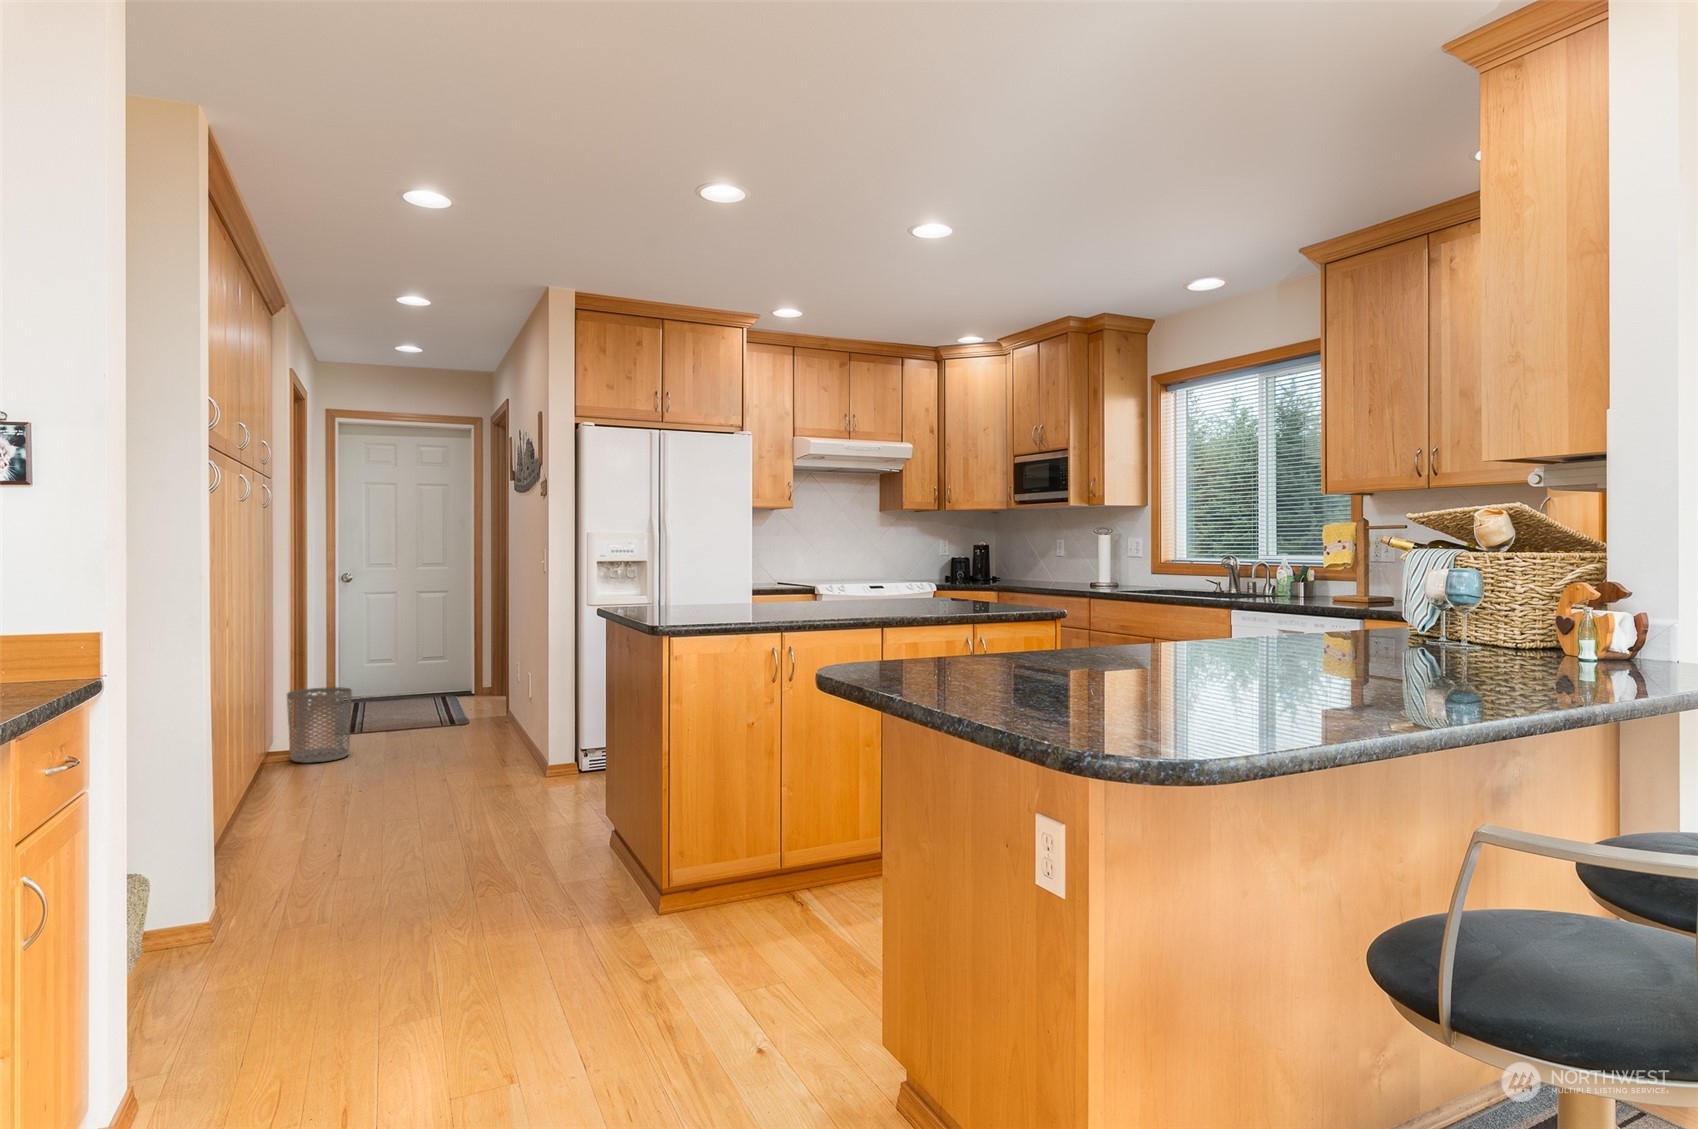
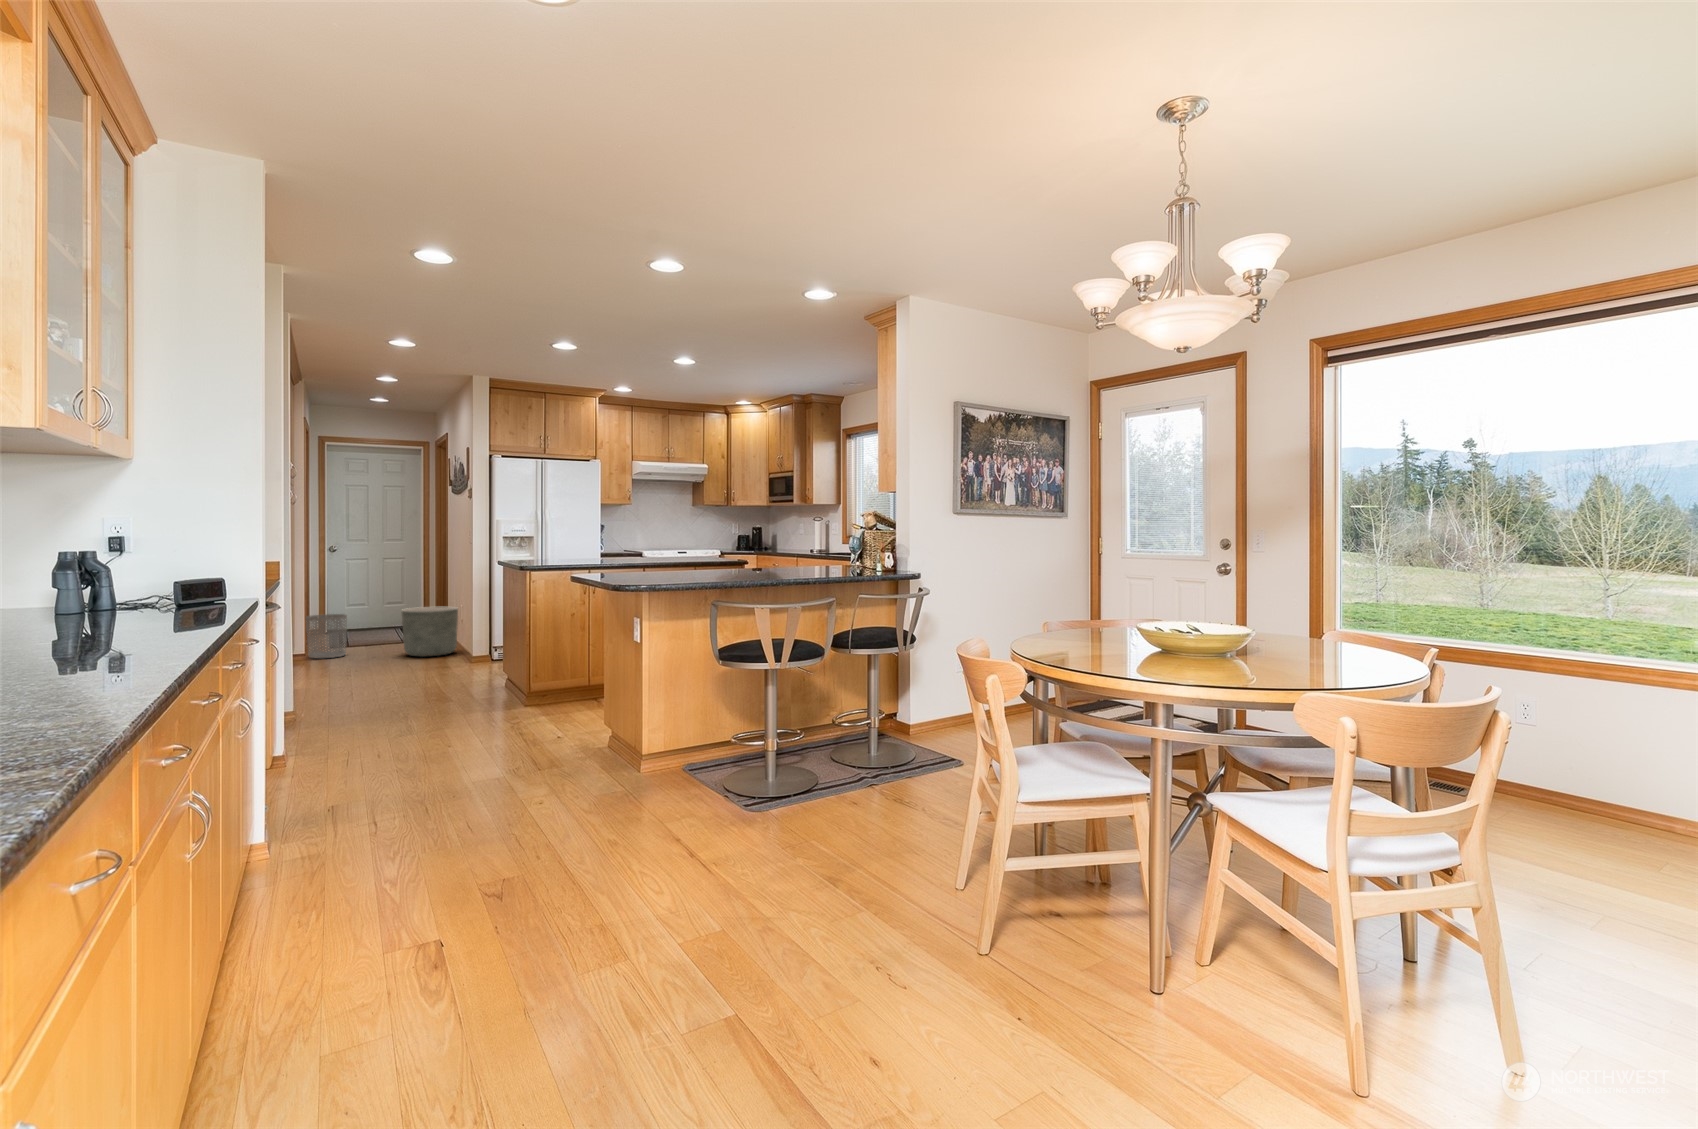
planter: none [435,675,524,761] -> present [402,607,458,657]

